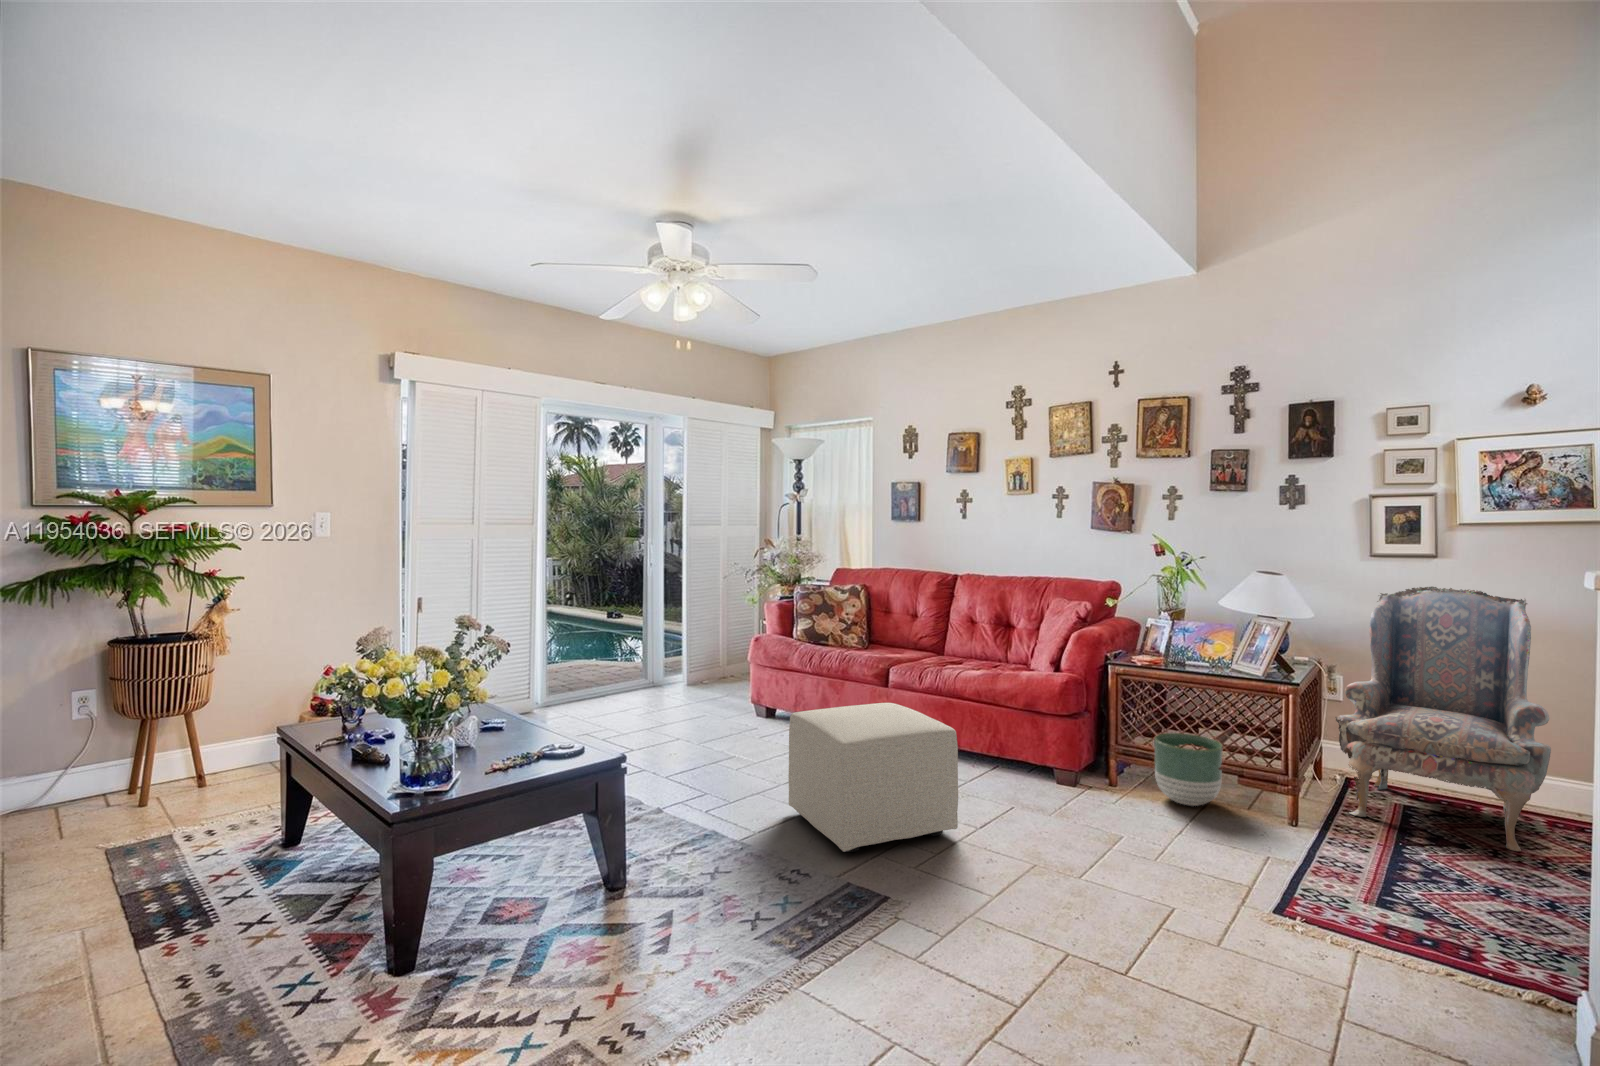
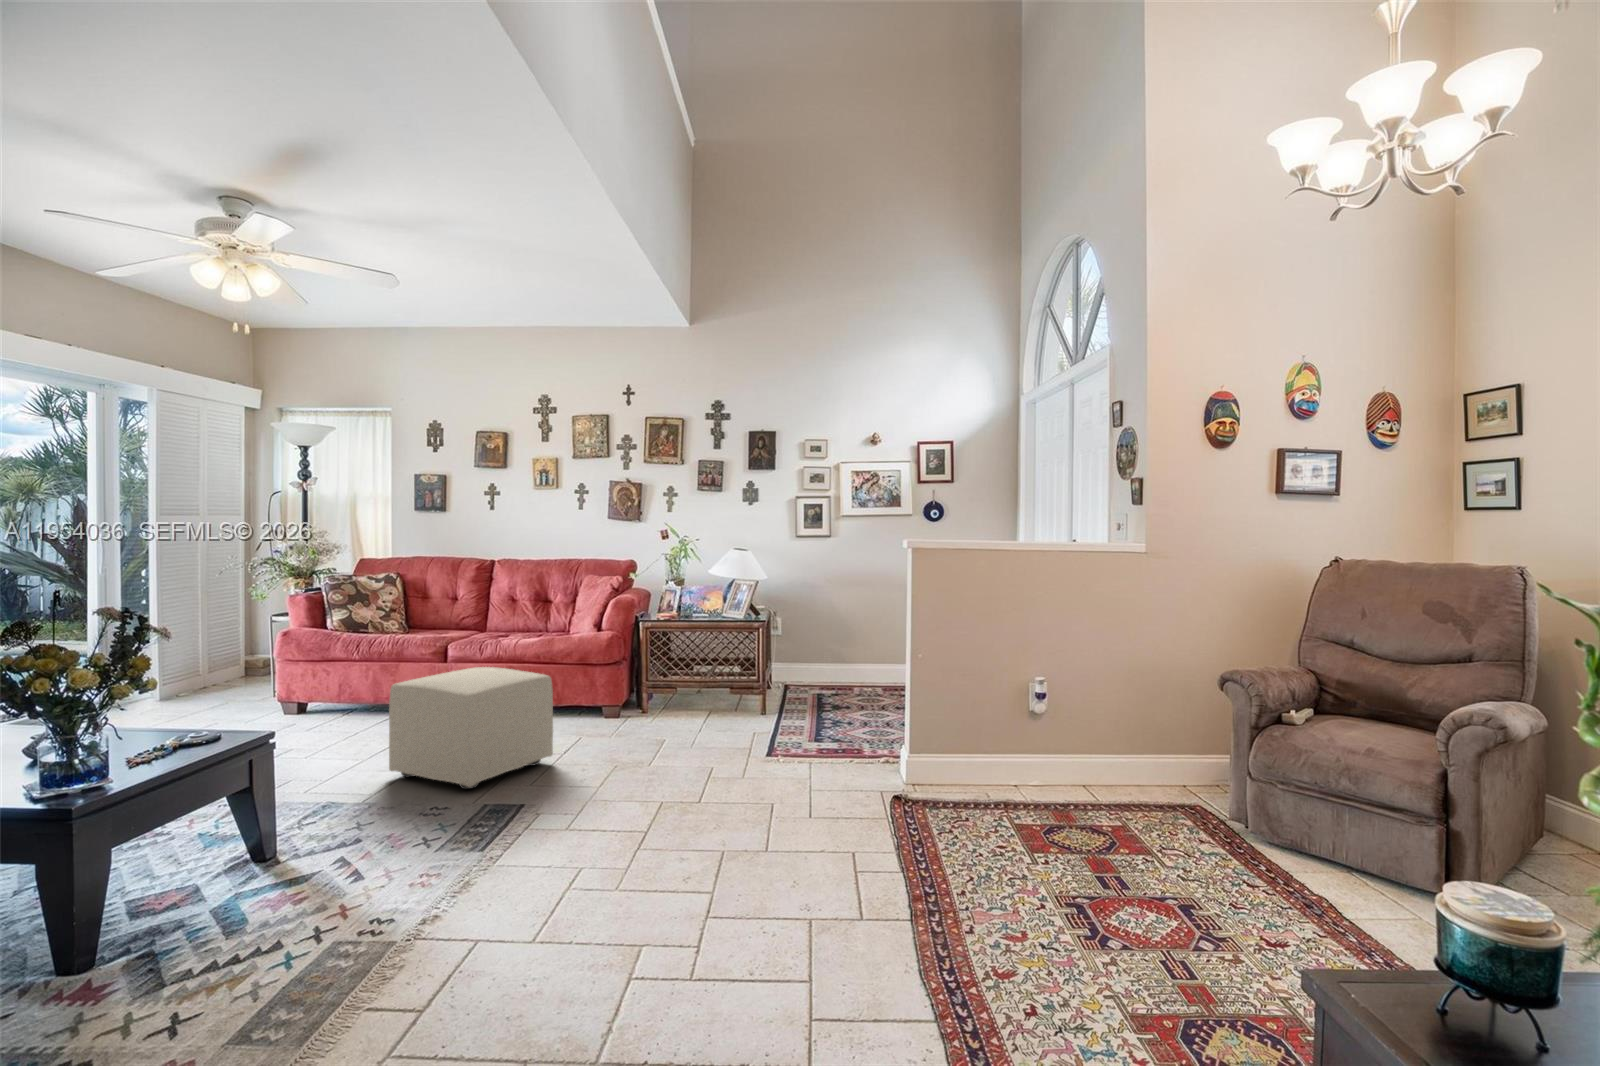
armchair: present [1335,587,1551,851] -> none [781,555,883,705]
planter: present [1155,733,1222,806] -> none [677,666,721,715]

